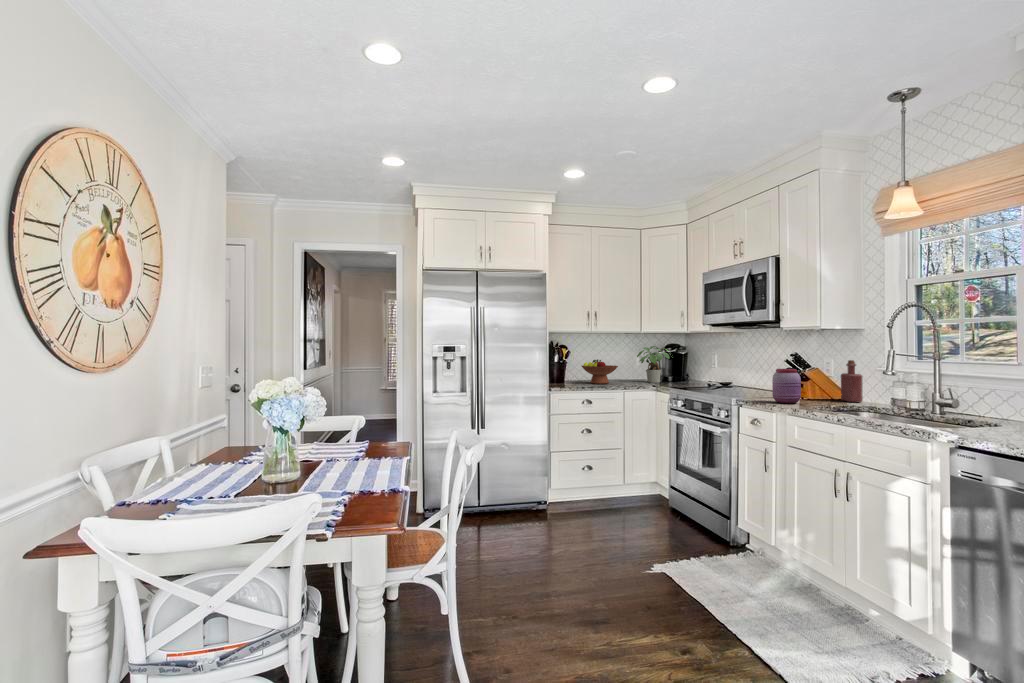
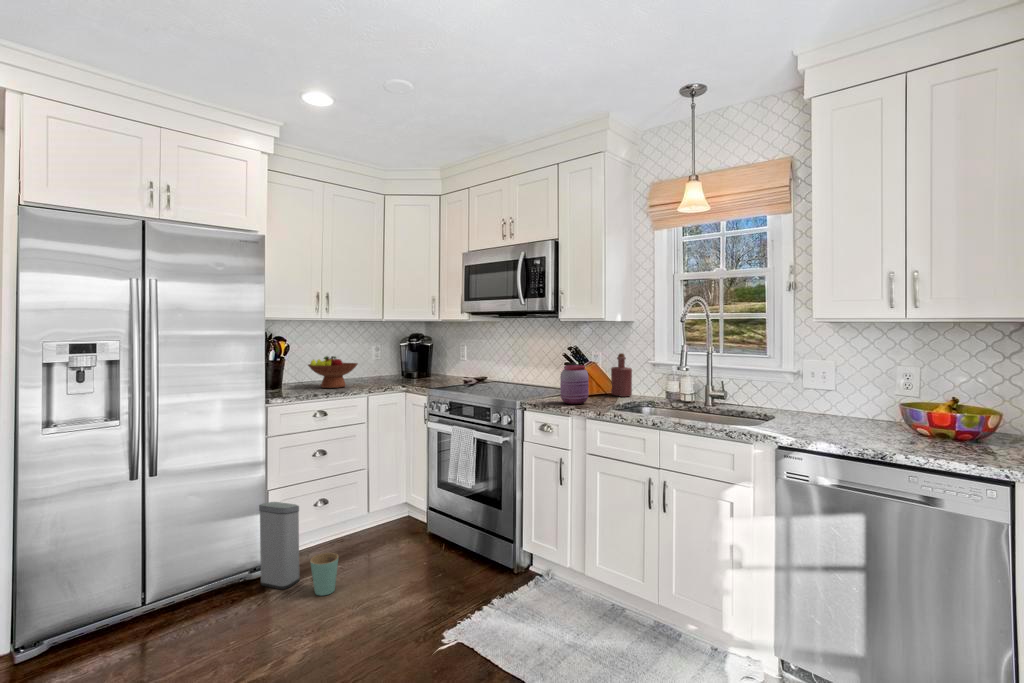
potted plant: present [637,346,672,383] -> none [378,337,419,382]
trash can: none [542,458,590,528] -> present [259,502,339,596]

